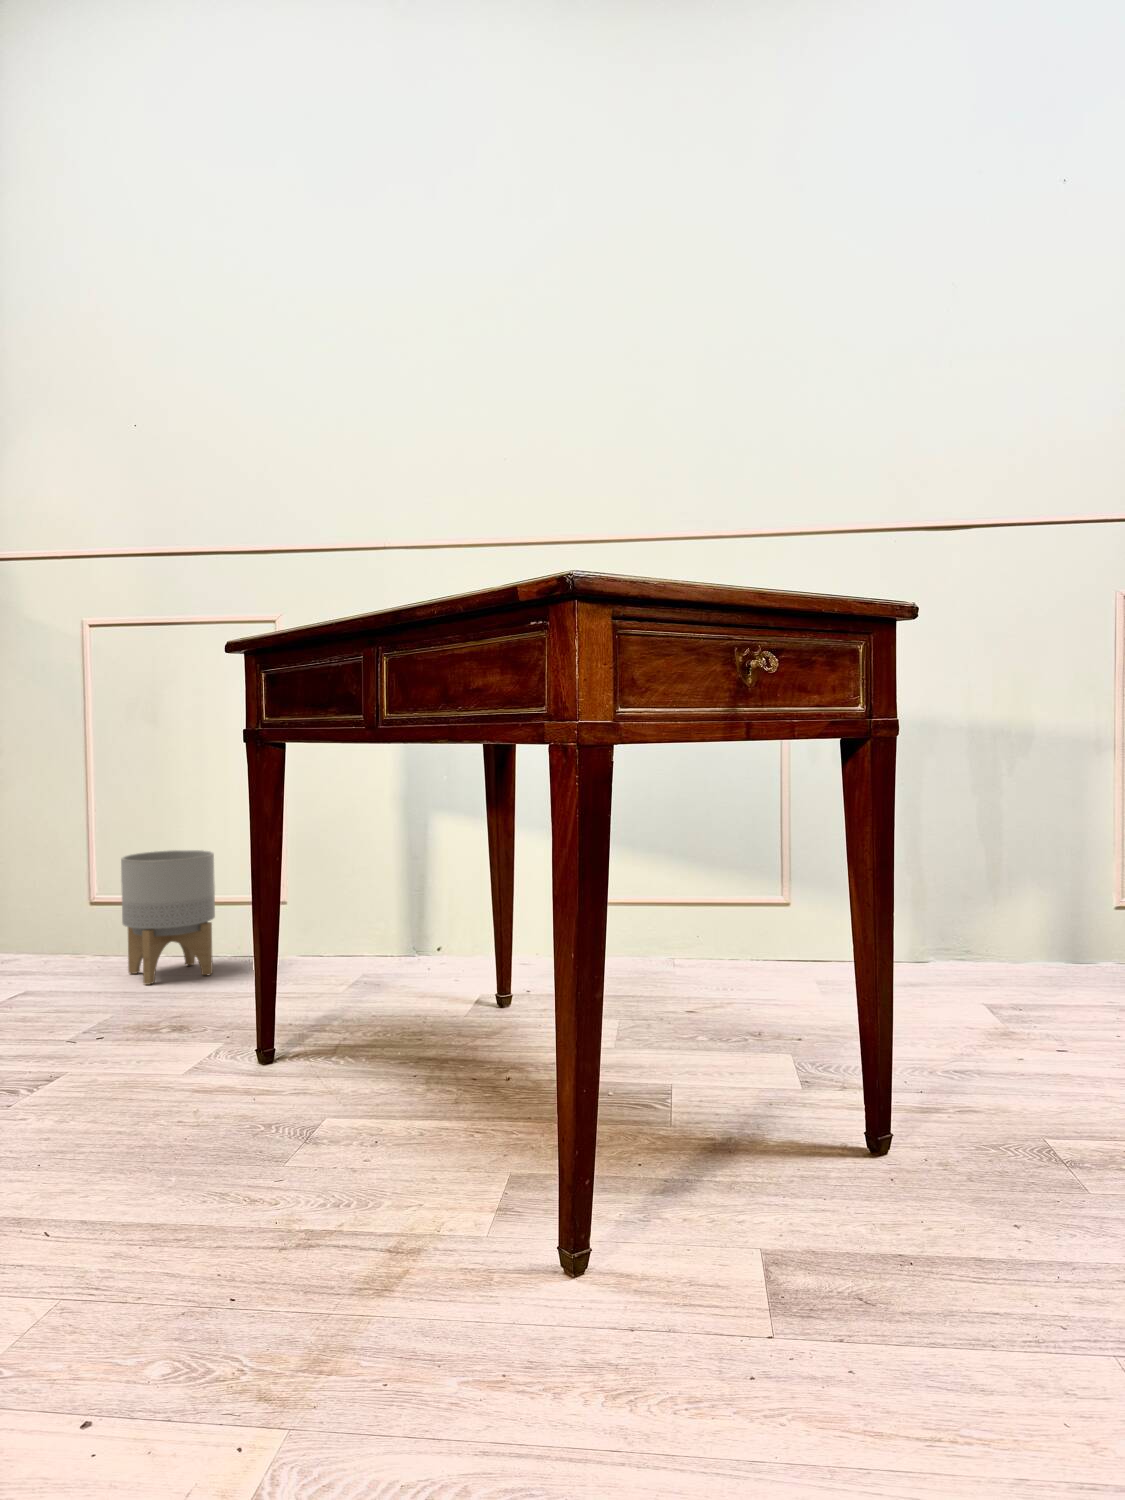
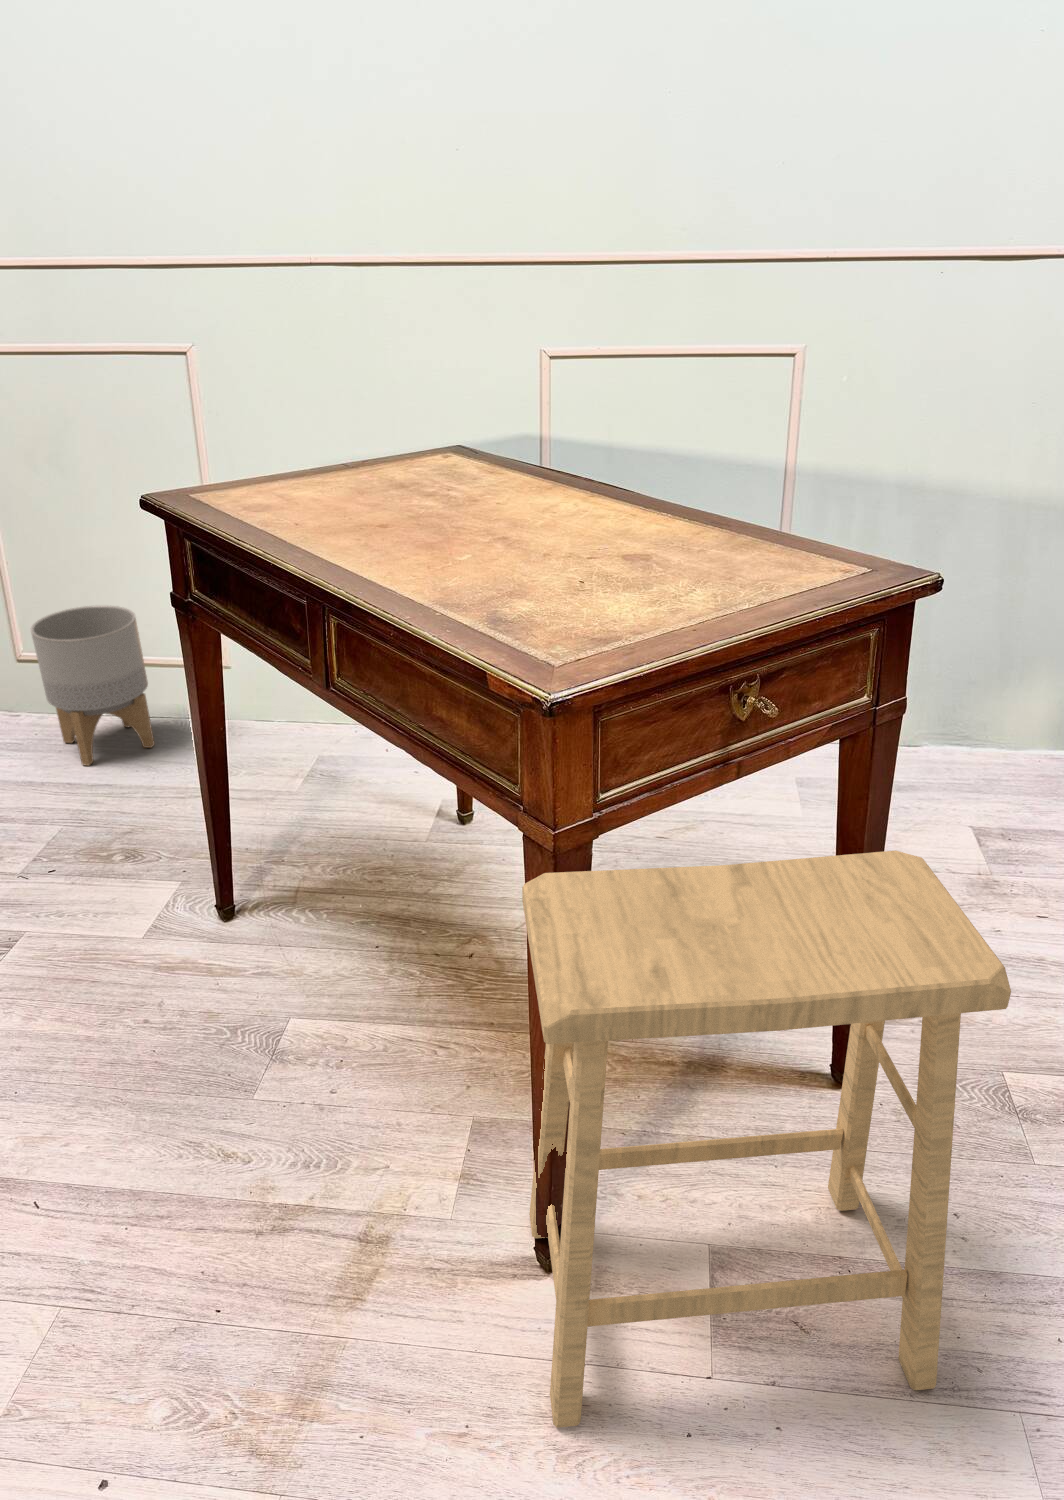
footstool: none [563,783,1020,1376] -> present [522,851,1011,1428]

